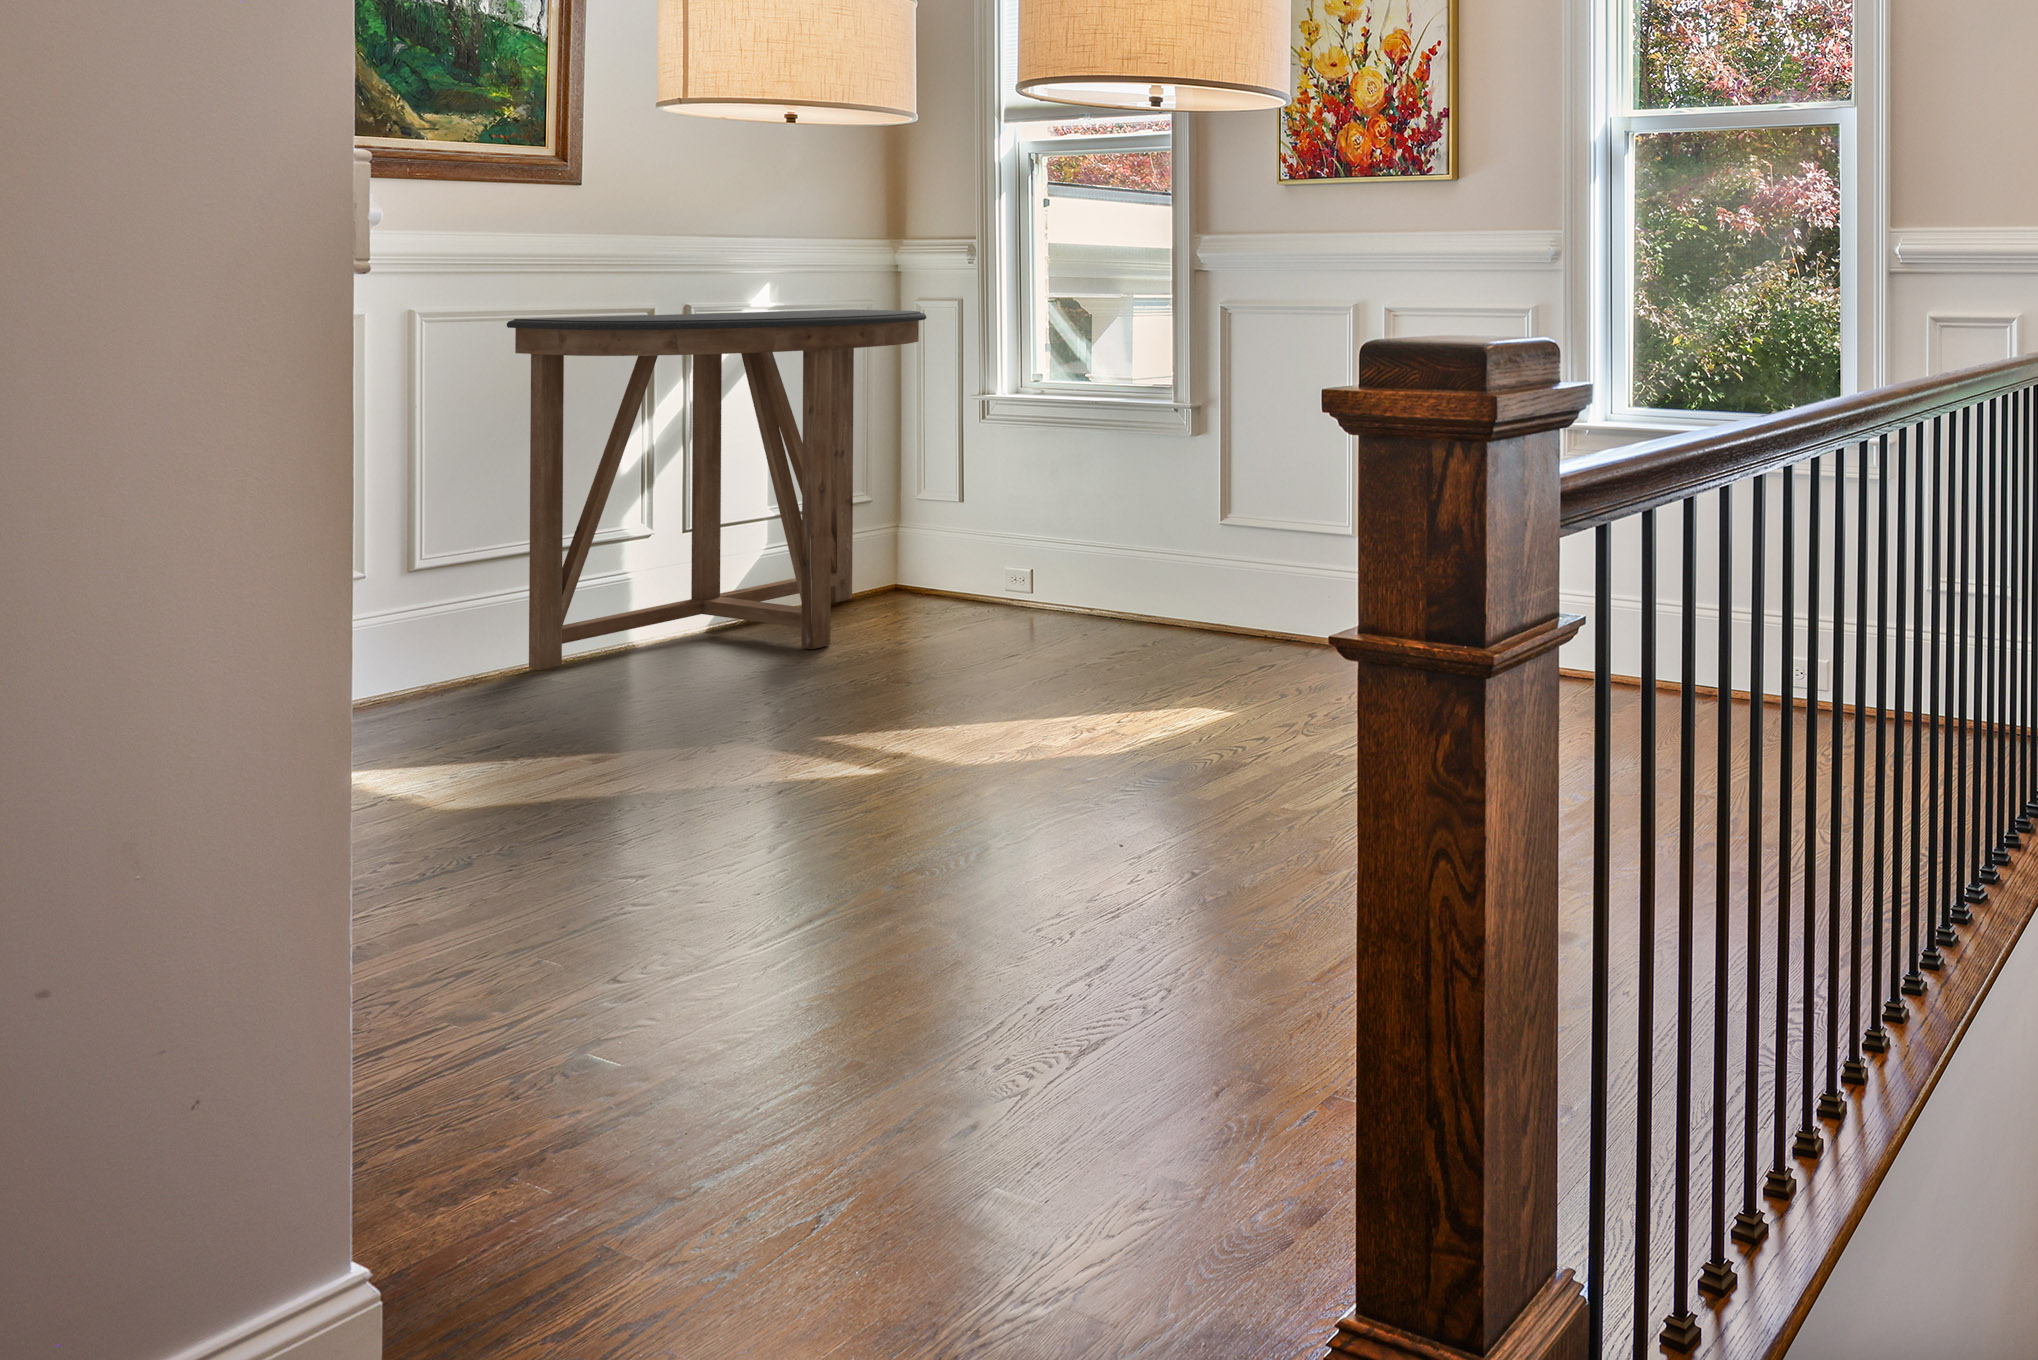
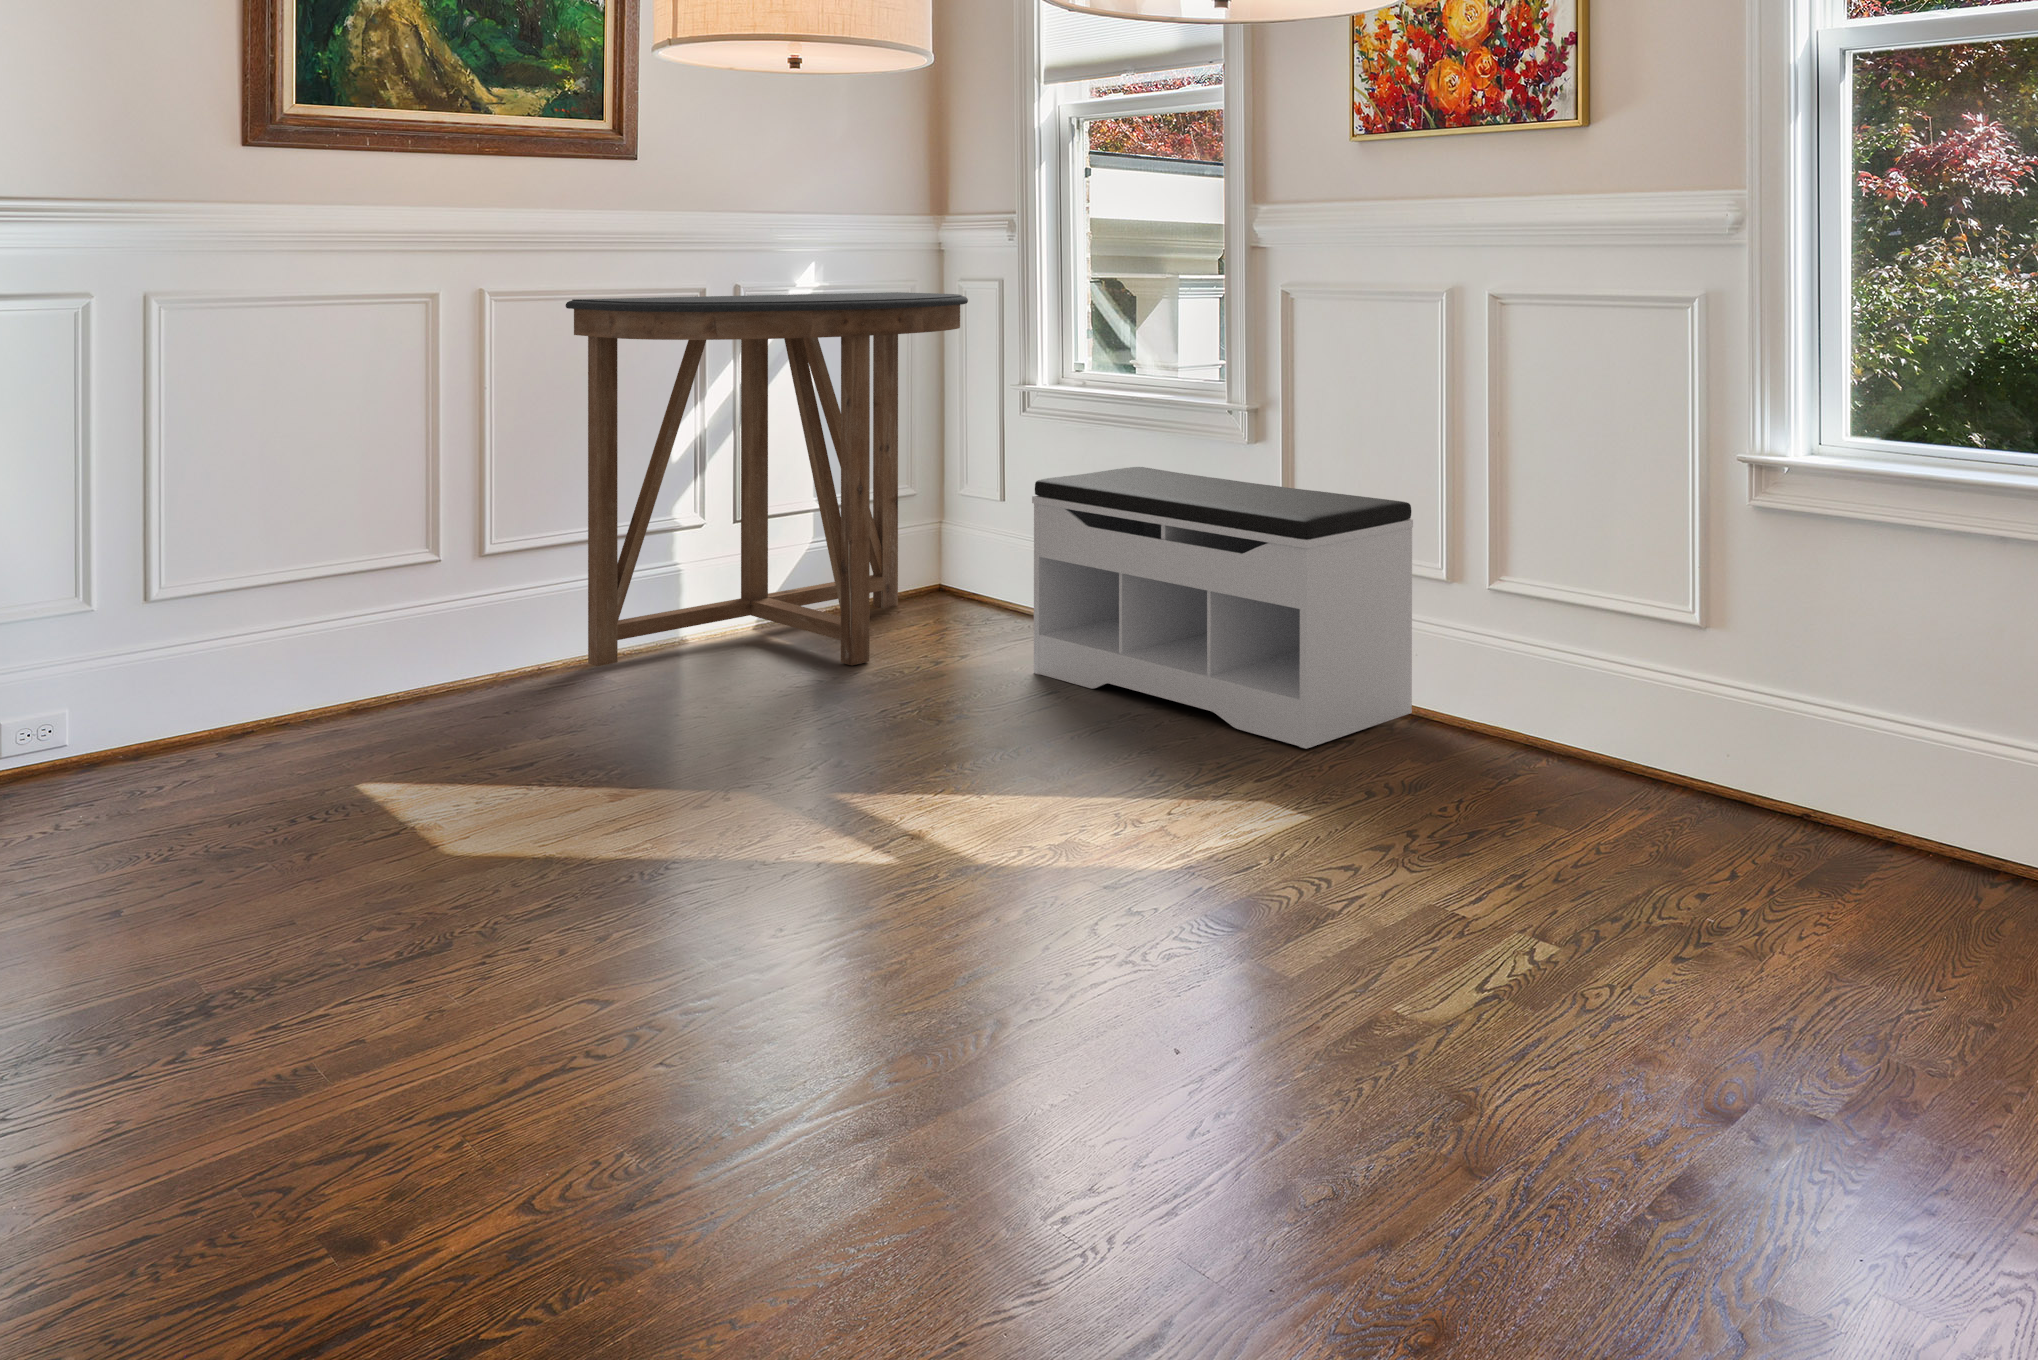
bench: none [991,459,1324,677] -> present [1032,467,1413,749]

